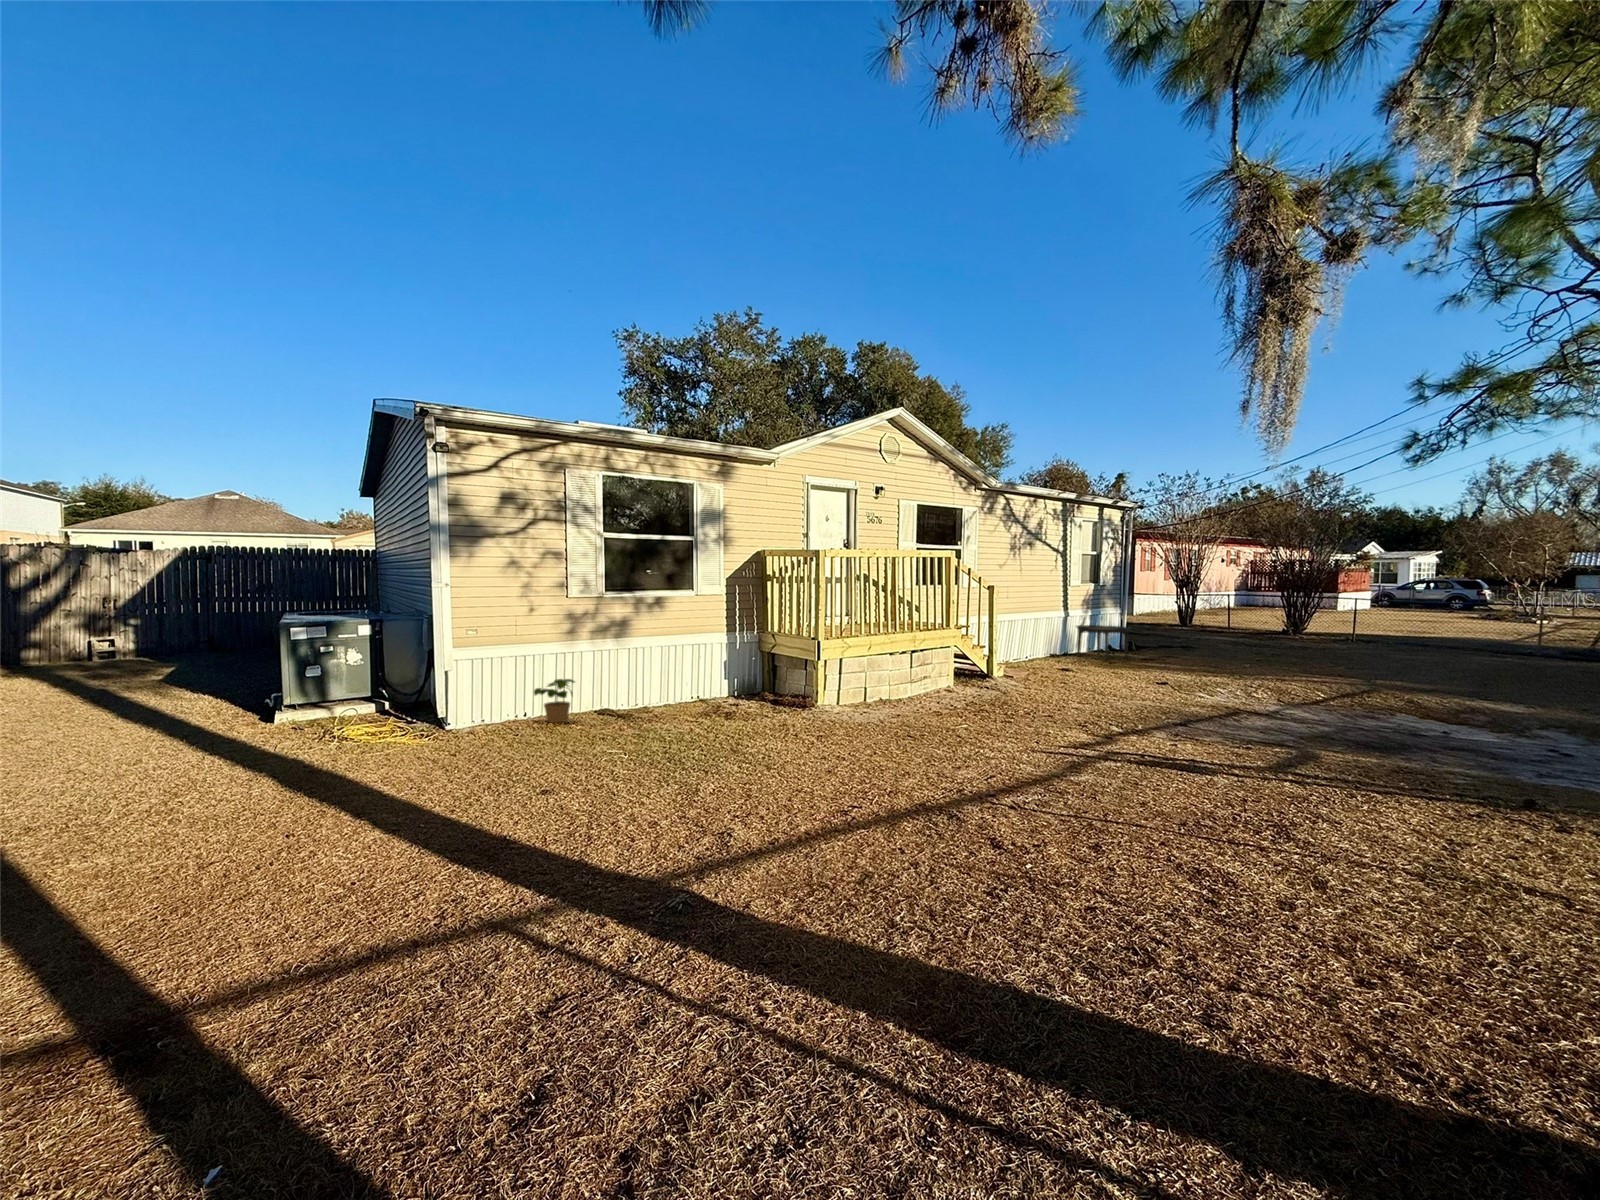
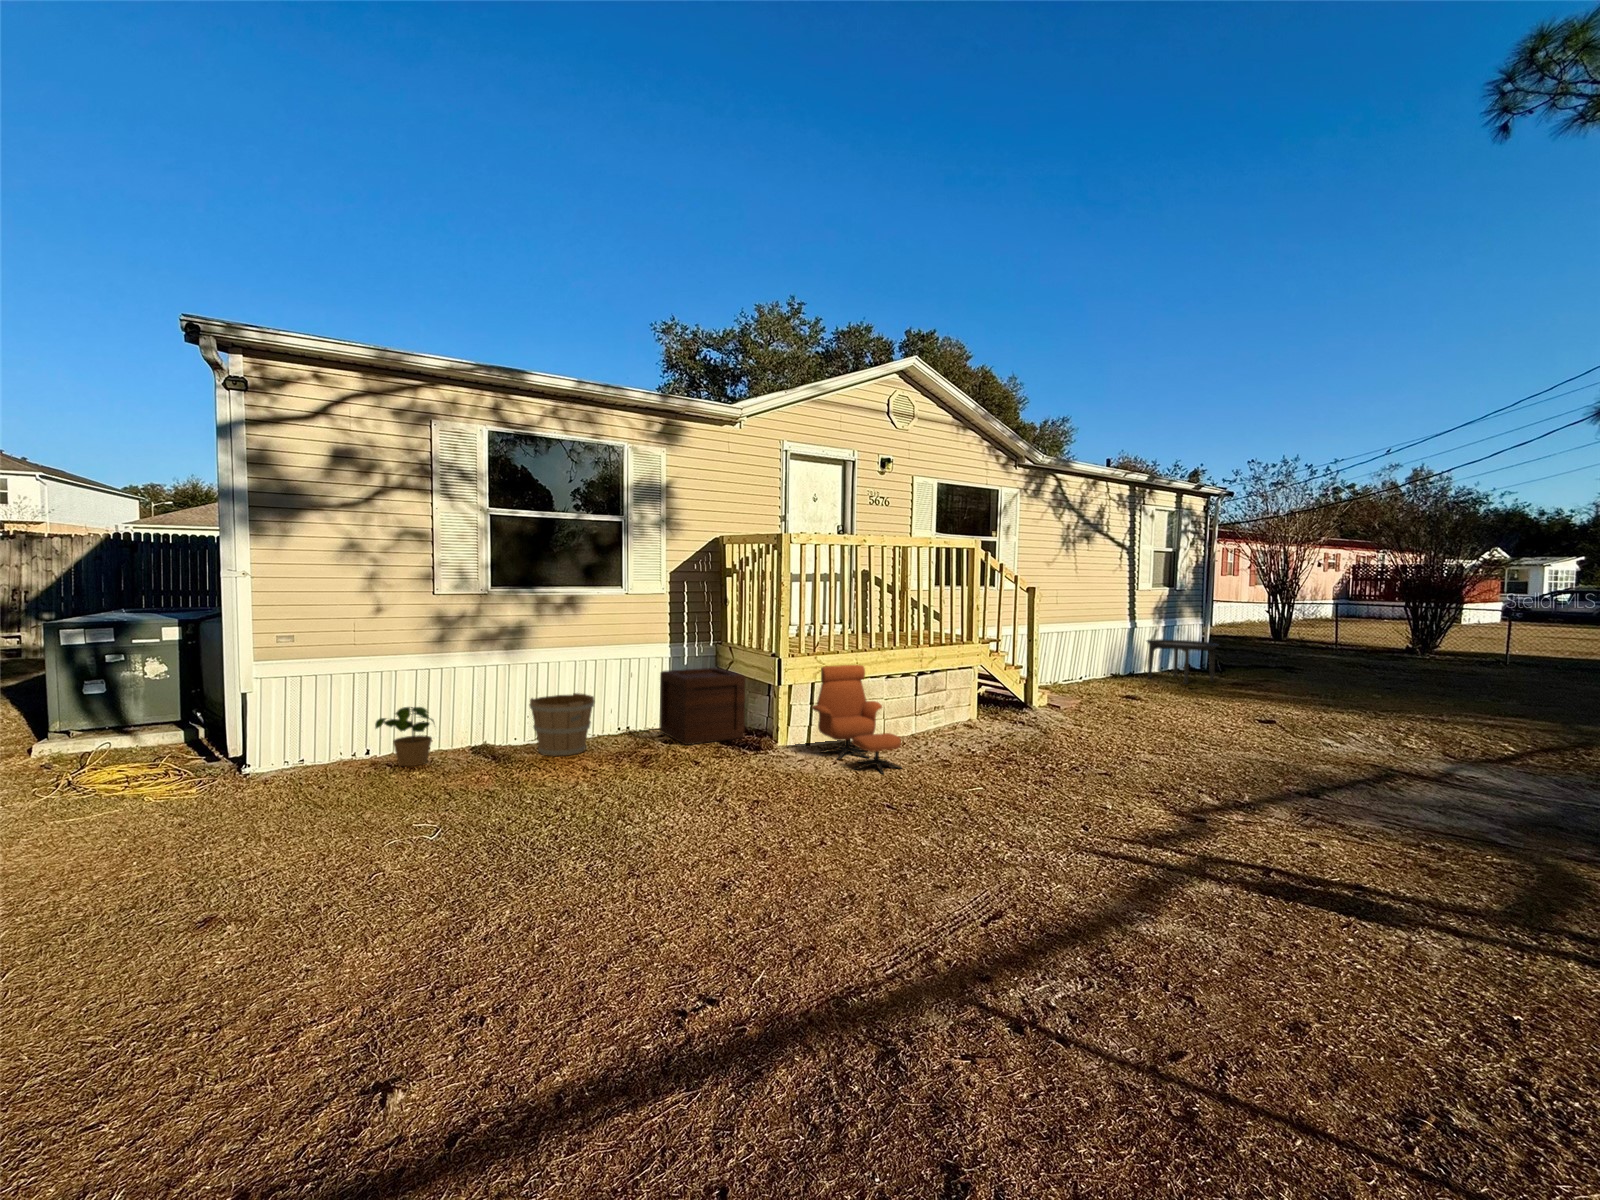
lounge chair: none [841,645,909,719] -> present [812,665,902,774]
wooden crate: none [721,650,787,706] -> present [660,668,745,745]
wooden bucket: none [635,670,683,715] -> present [529,693,595,756]

